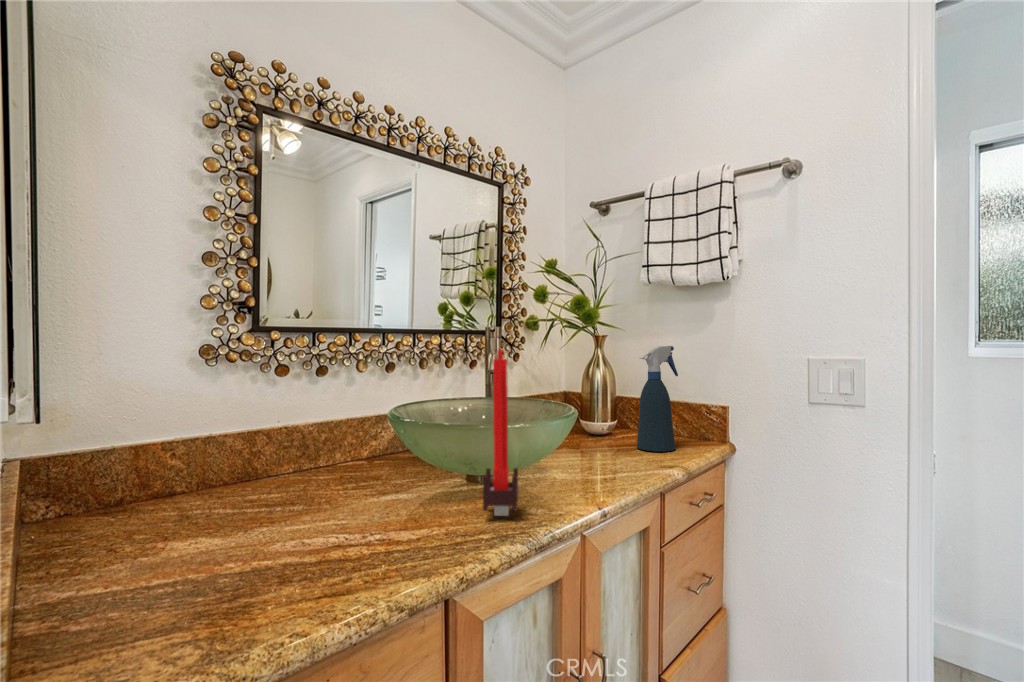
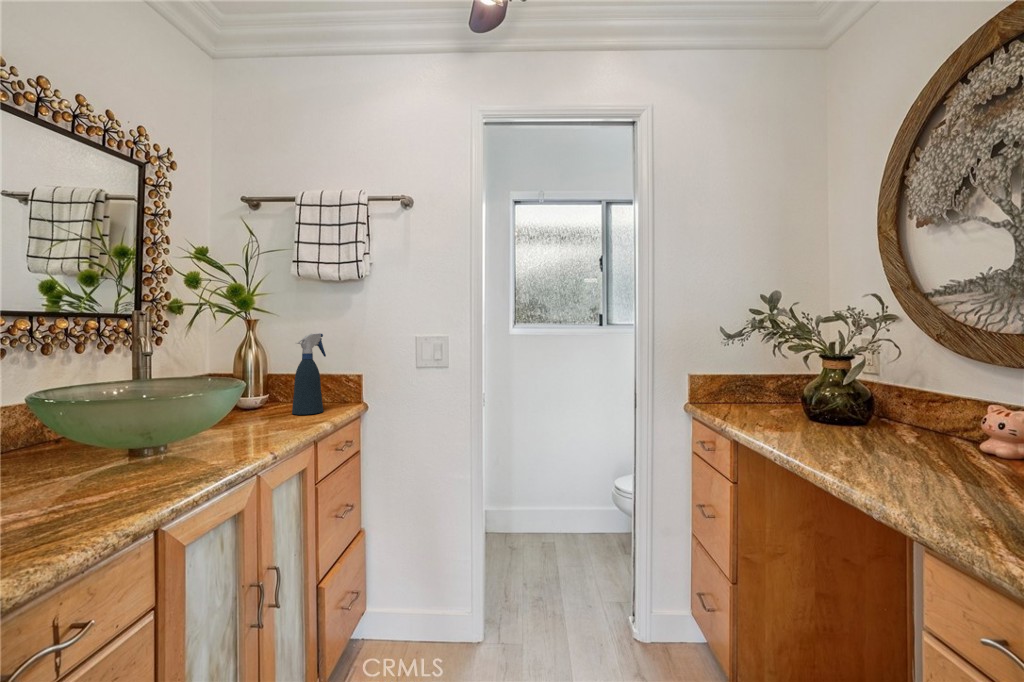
candle: present [483,349,519,516] -> none [169,338,205,473]

